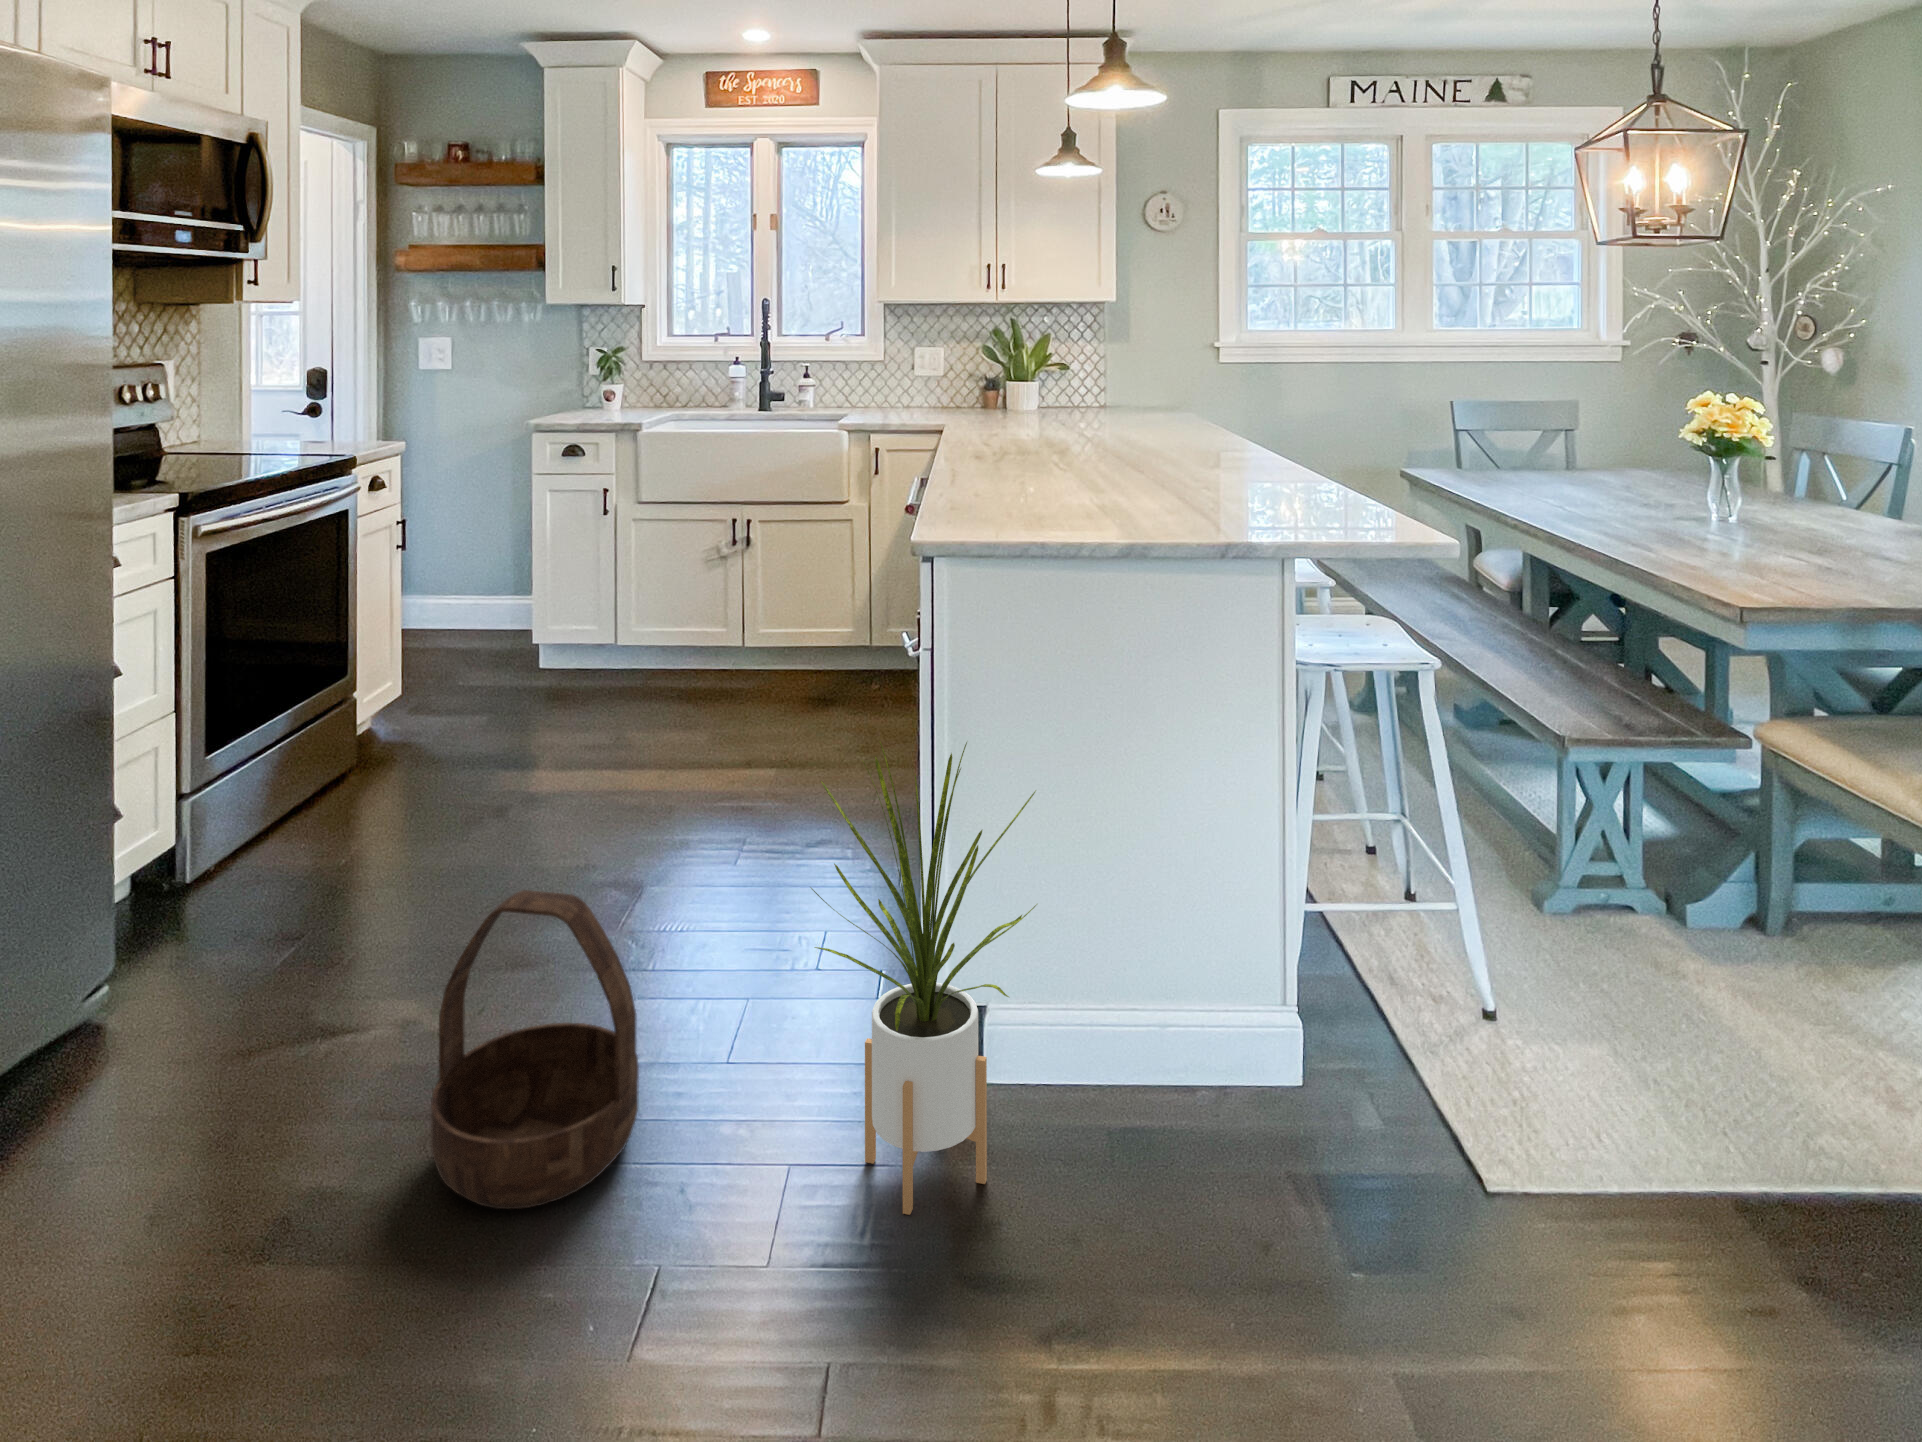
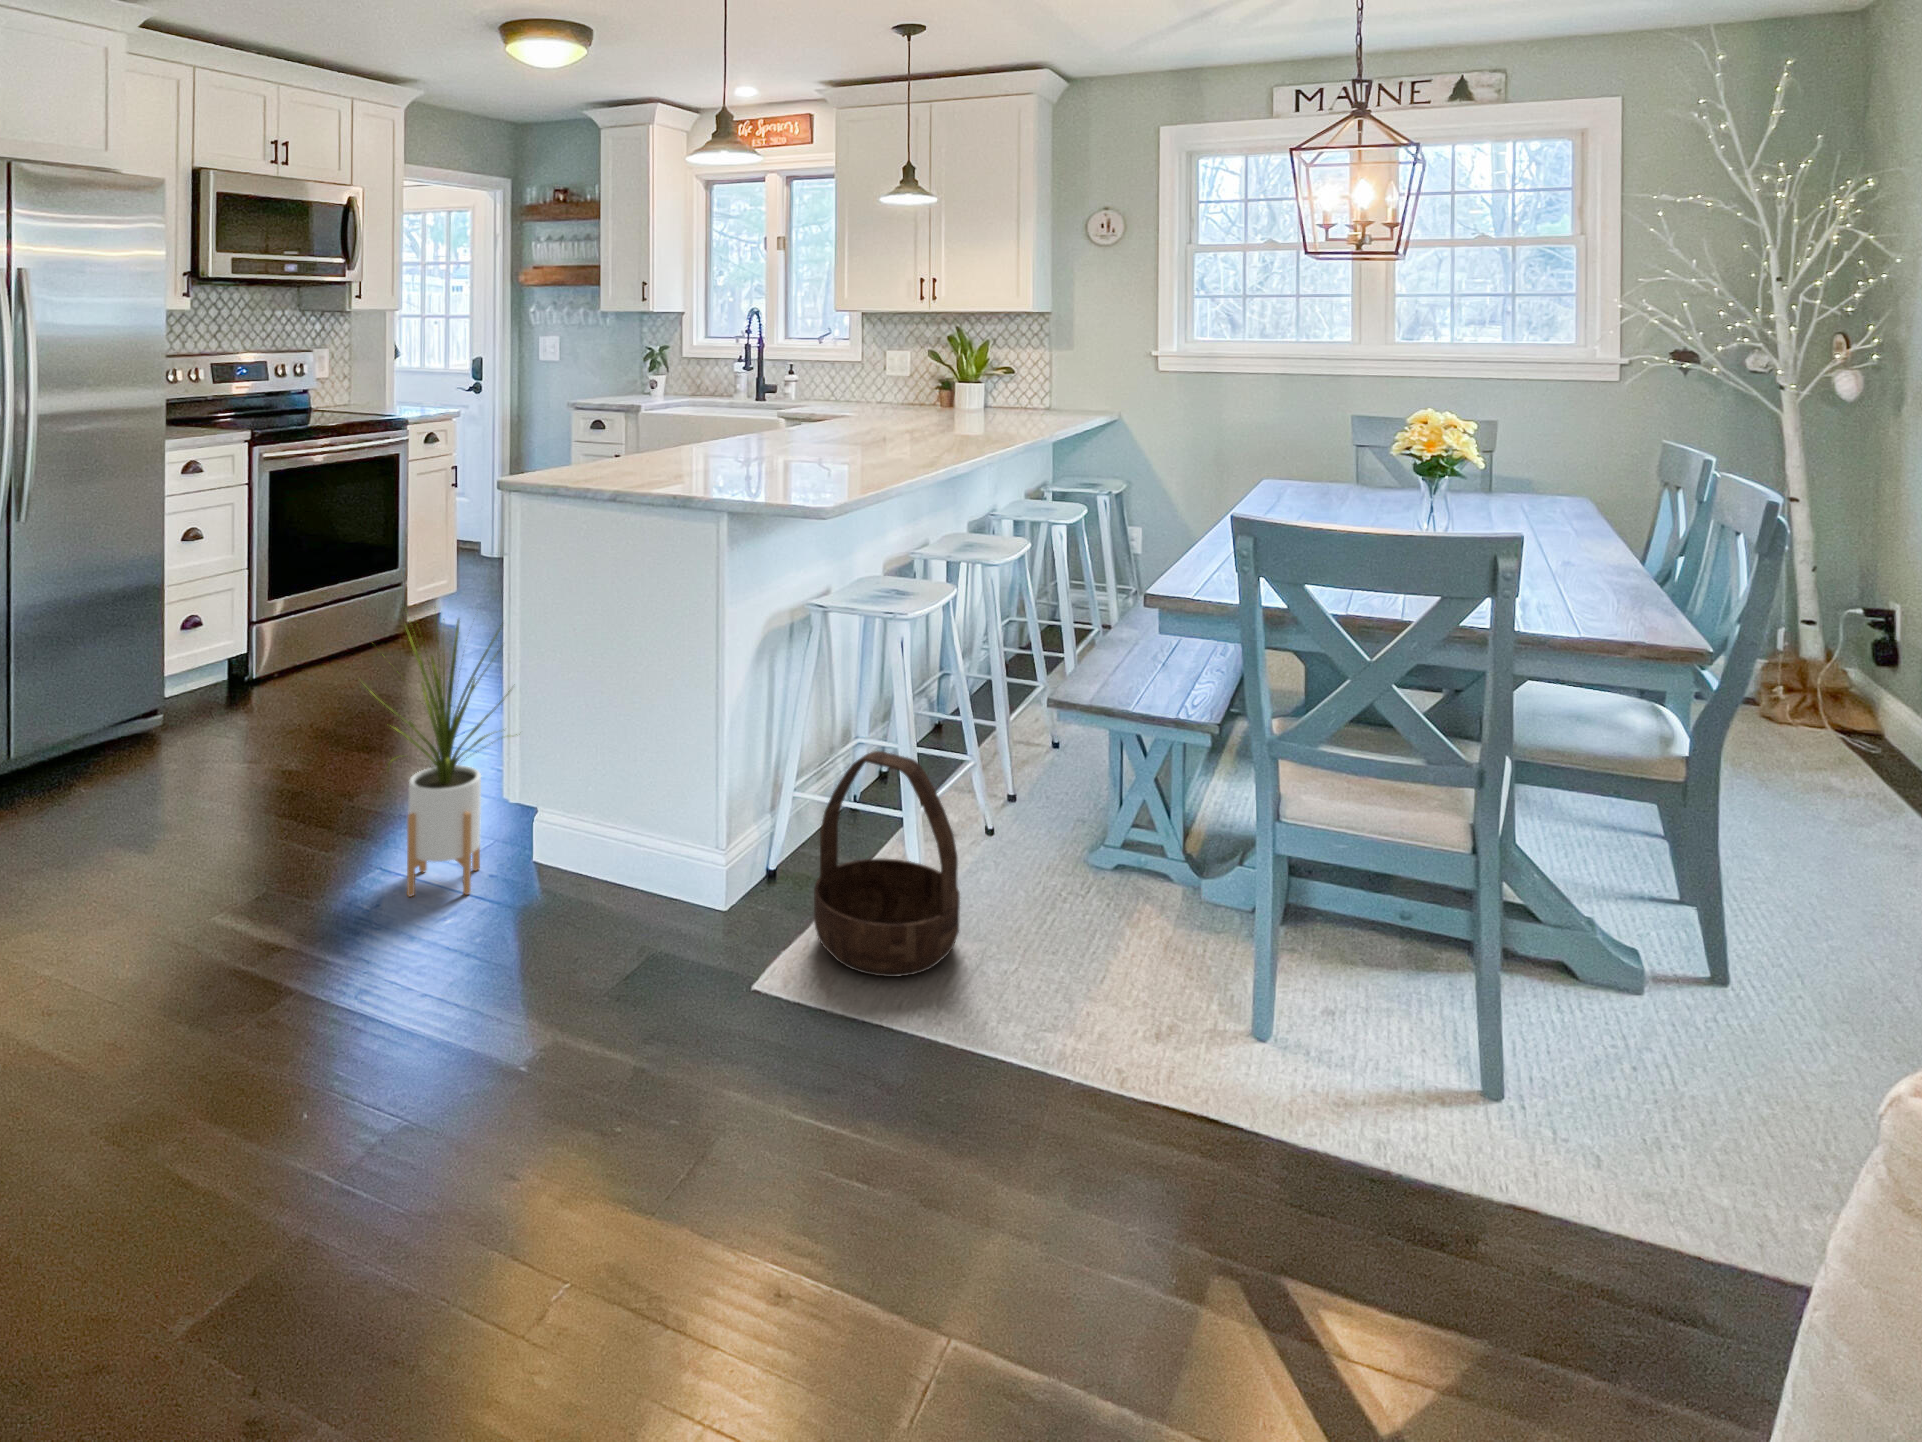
basket: present [431,890,639,1209] -> present [814,751,960,977]

